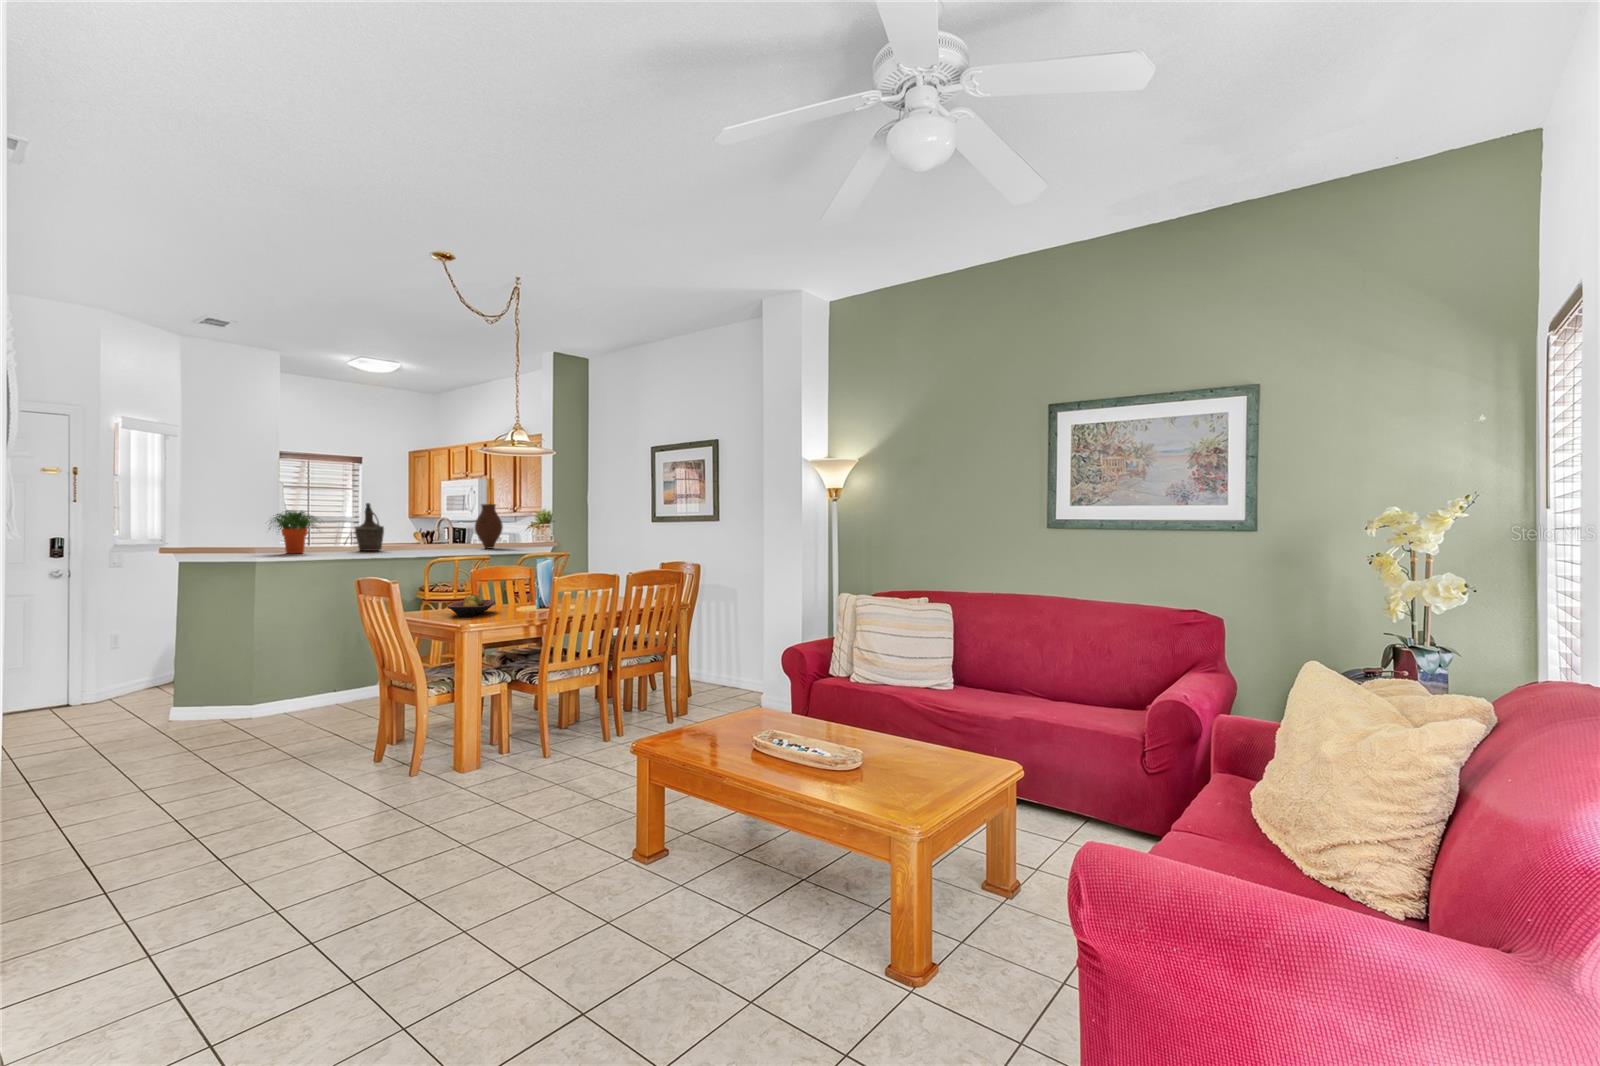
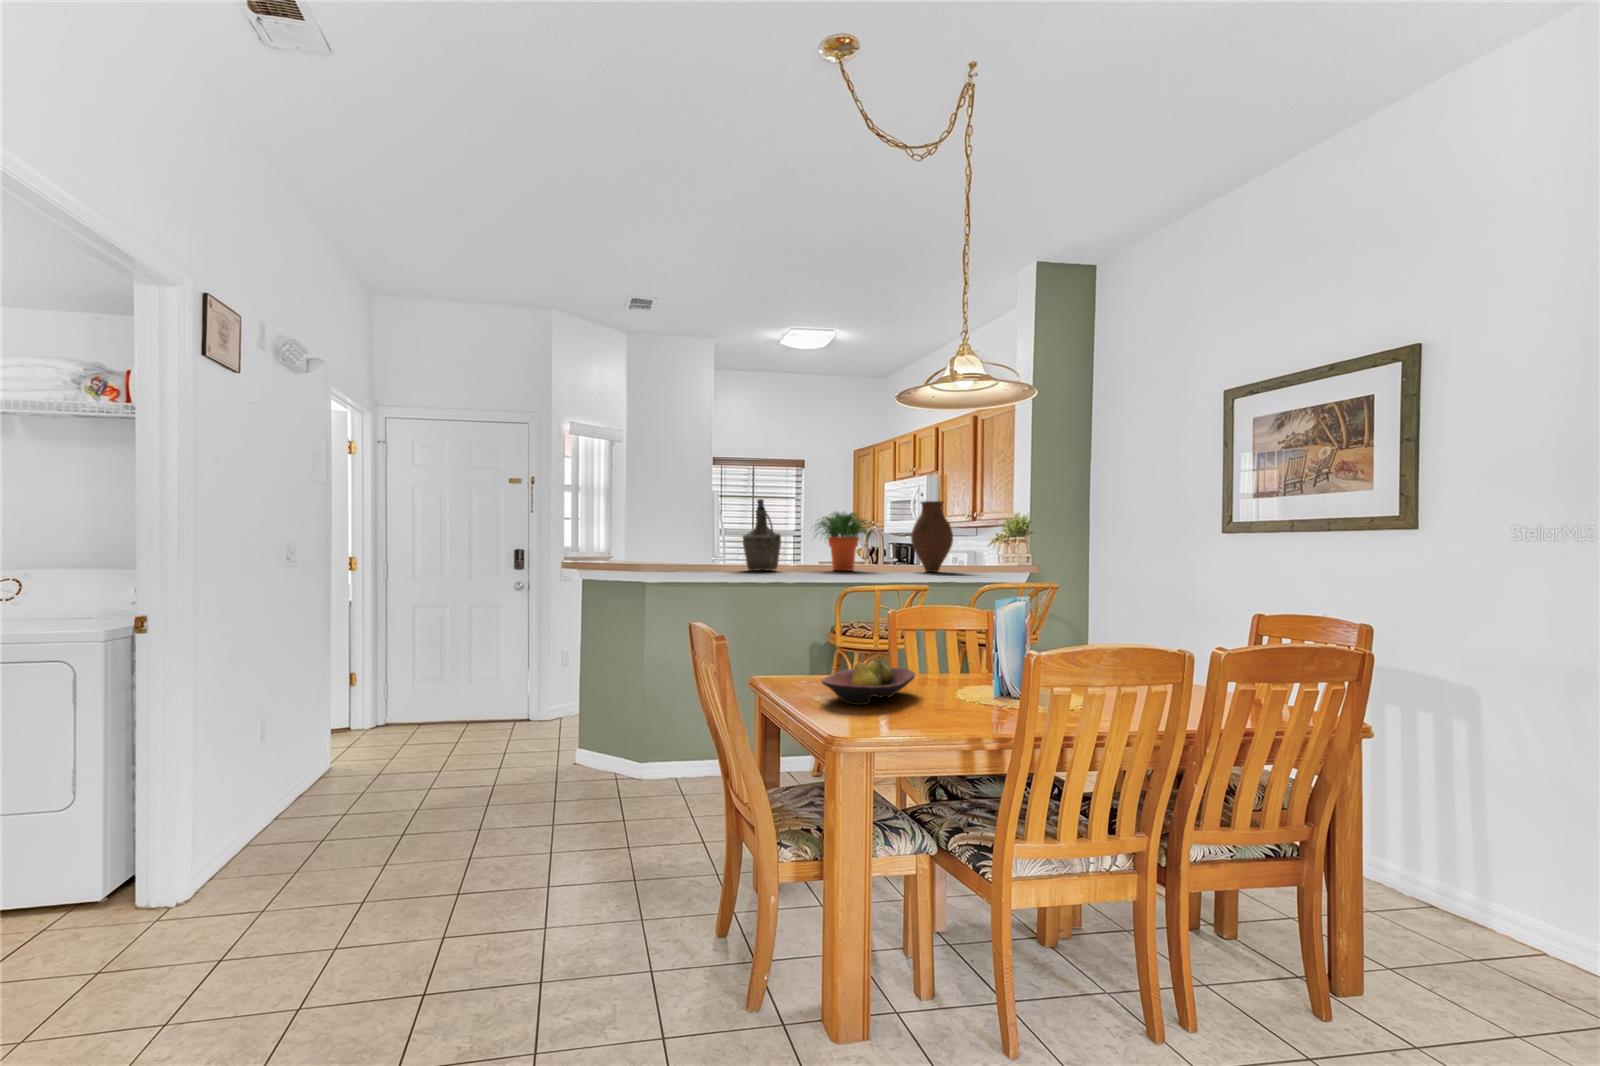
potted plant: present [269,510,316,553] -> present [814,512,872,571]

